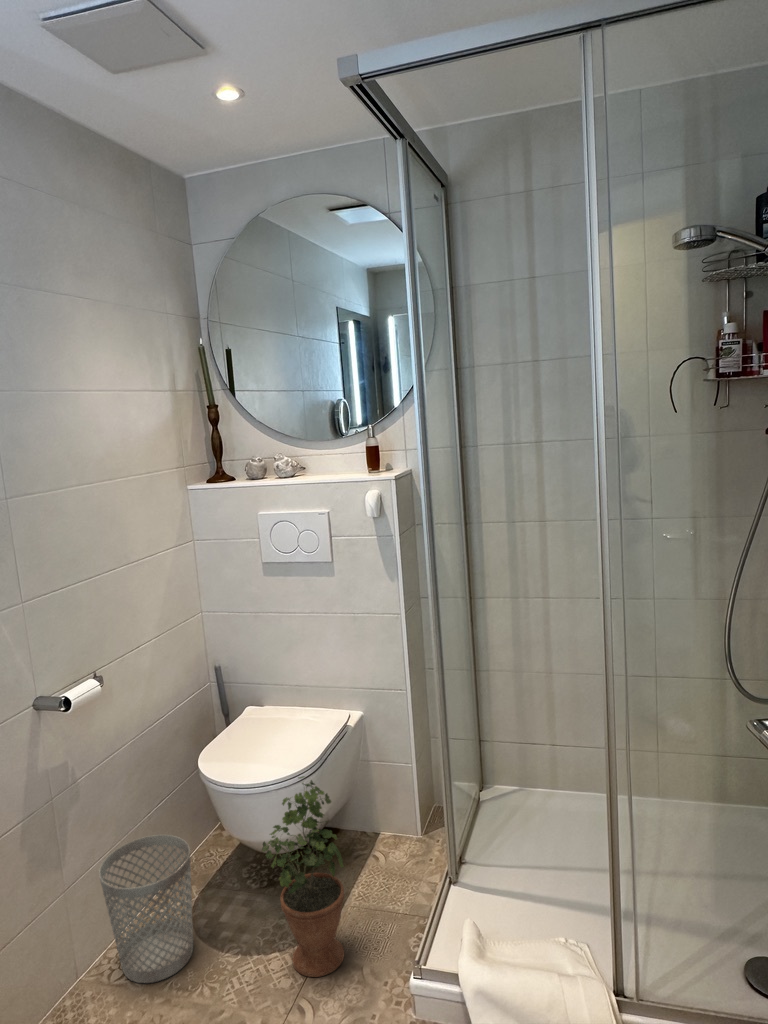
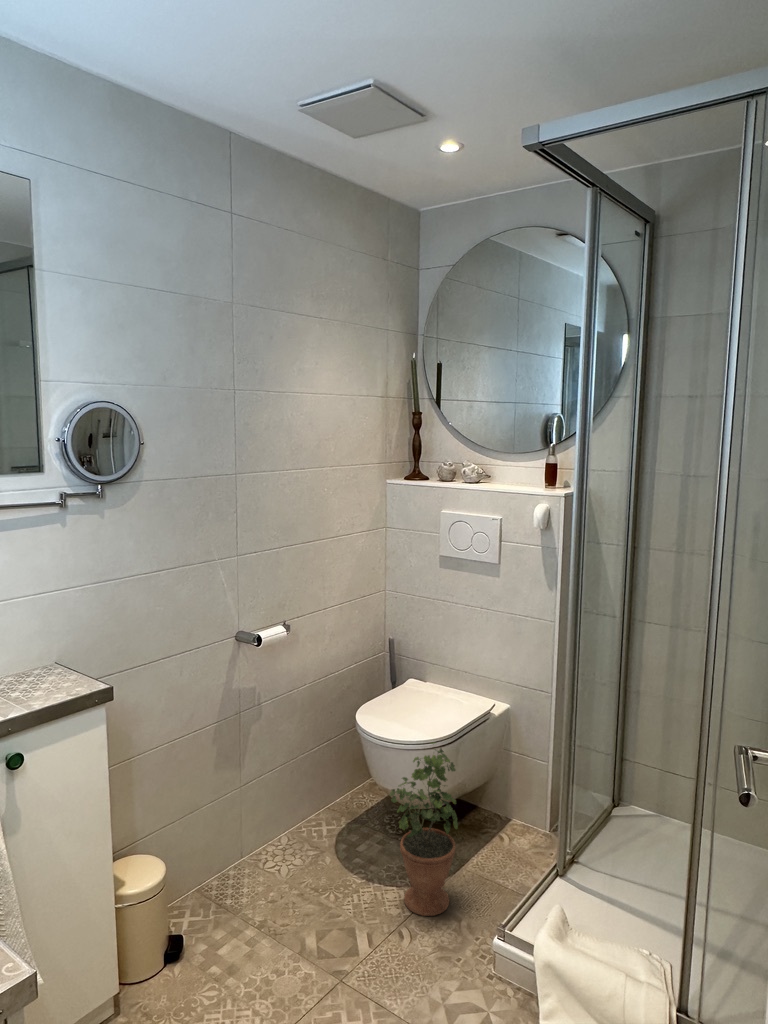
wastebasket: present [99,835,193,983] -> none [266,763,338,879]

